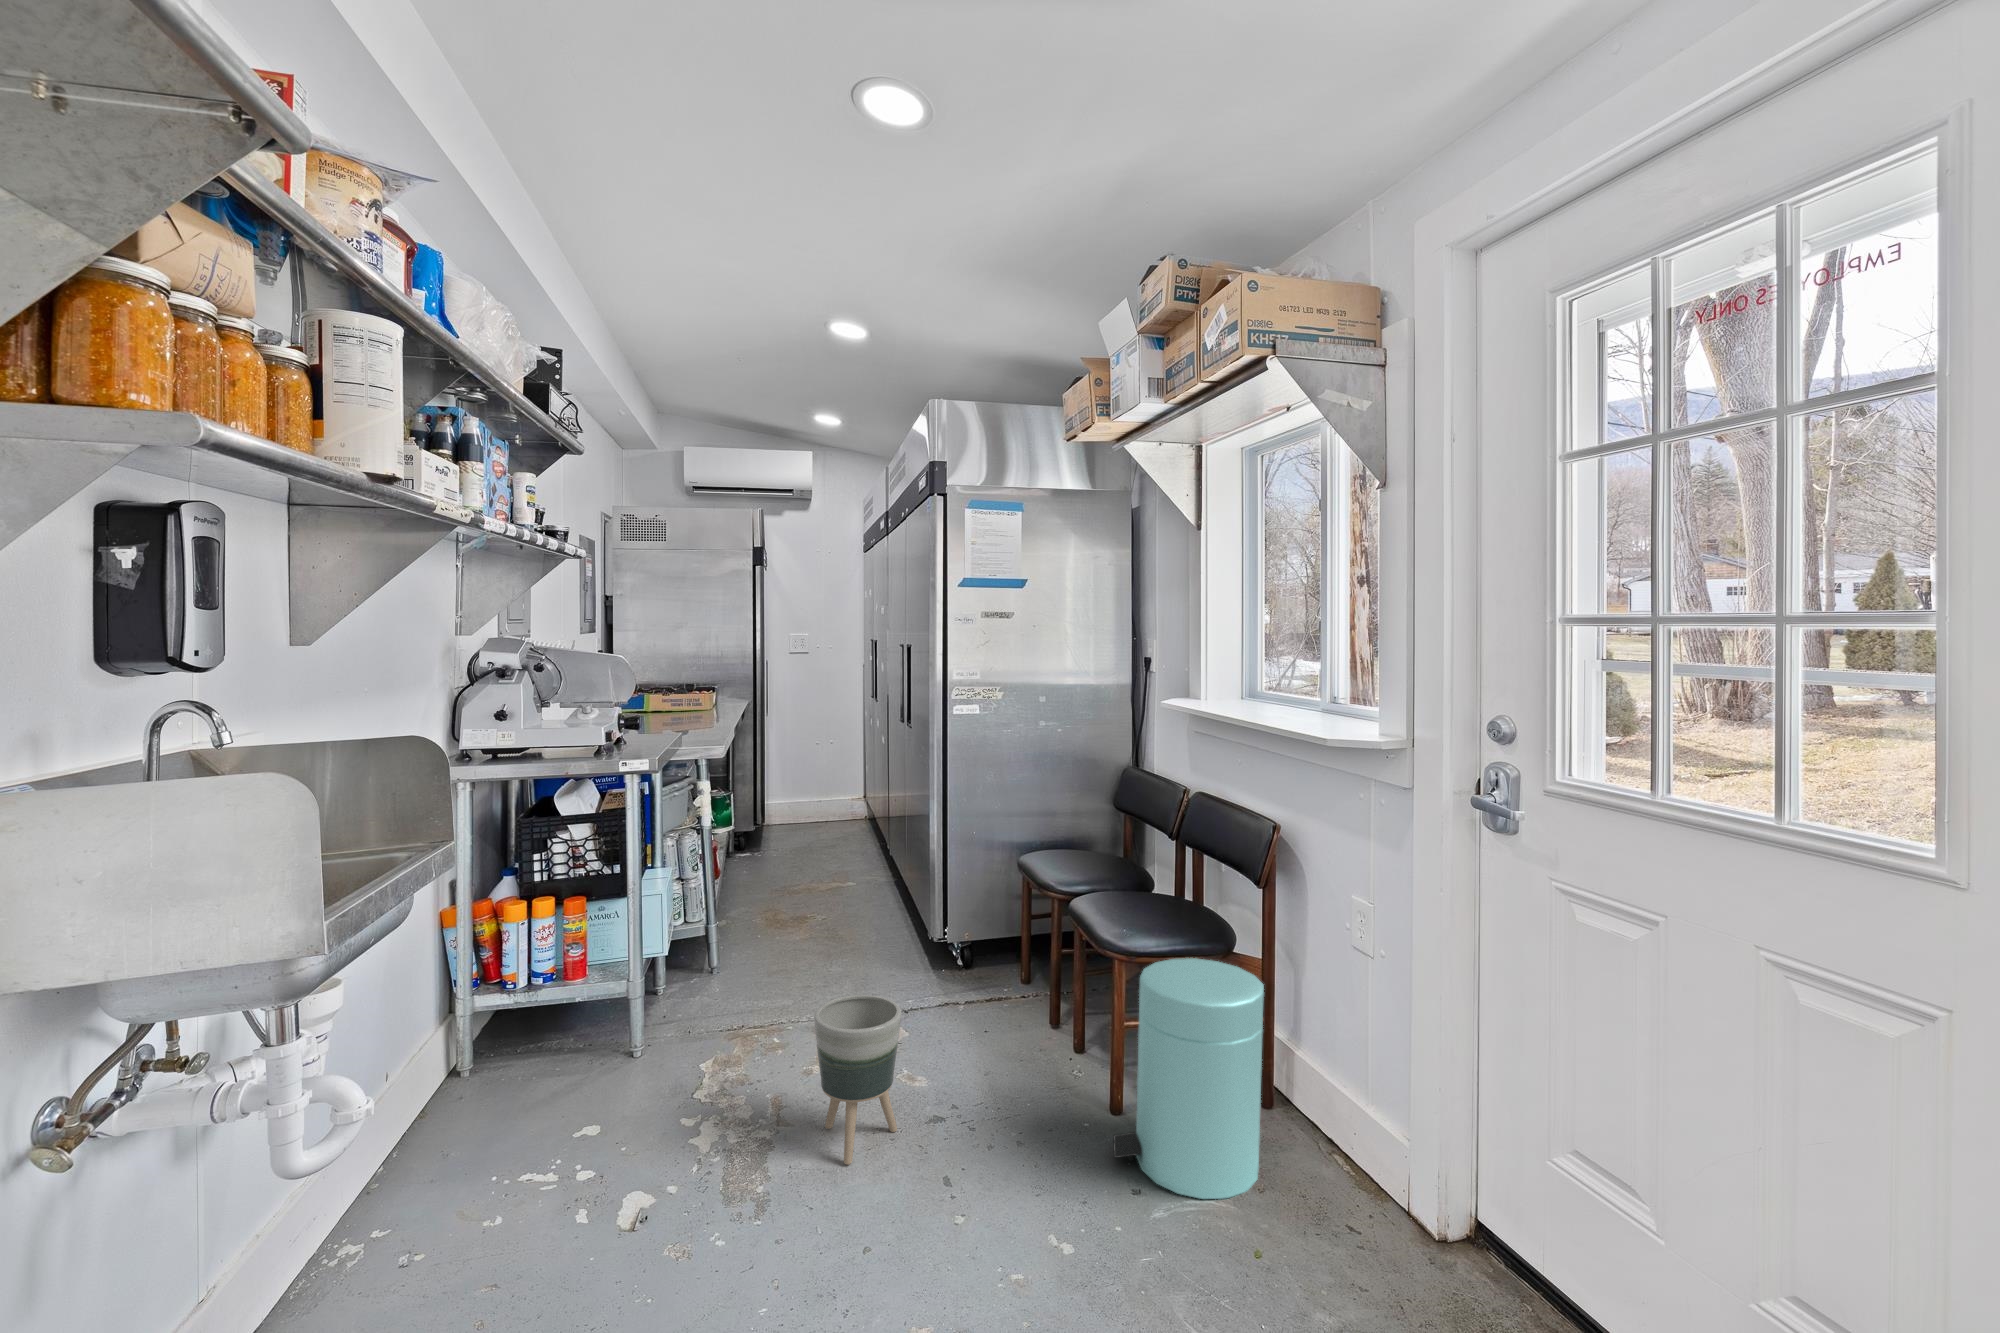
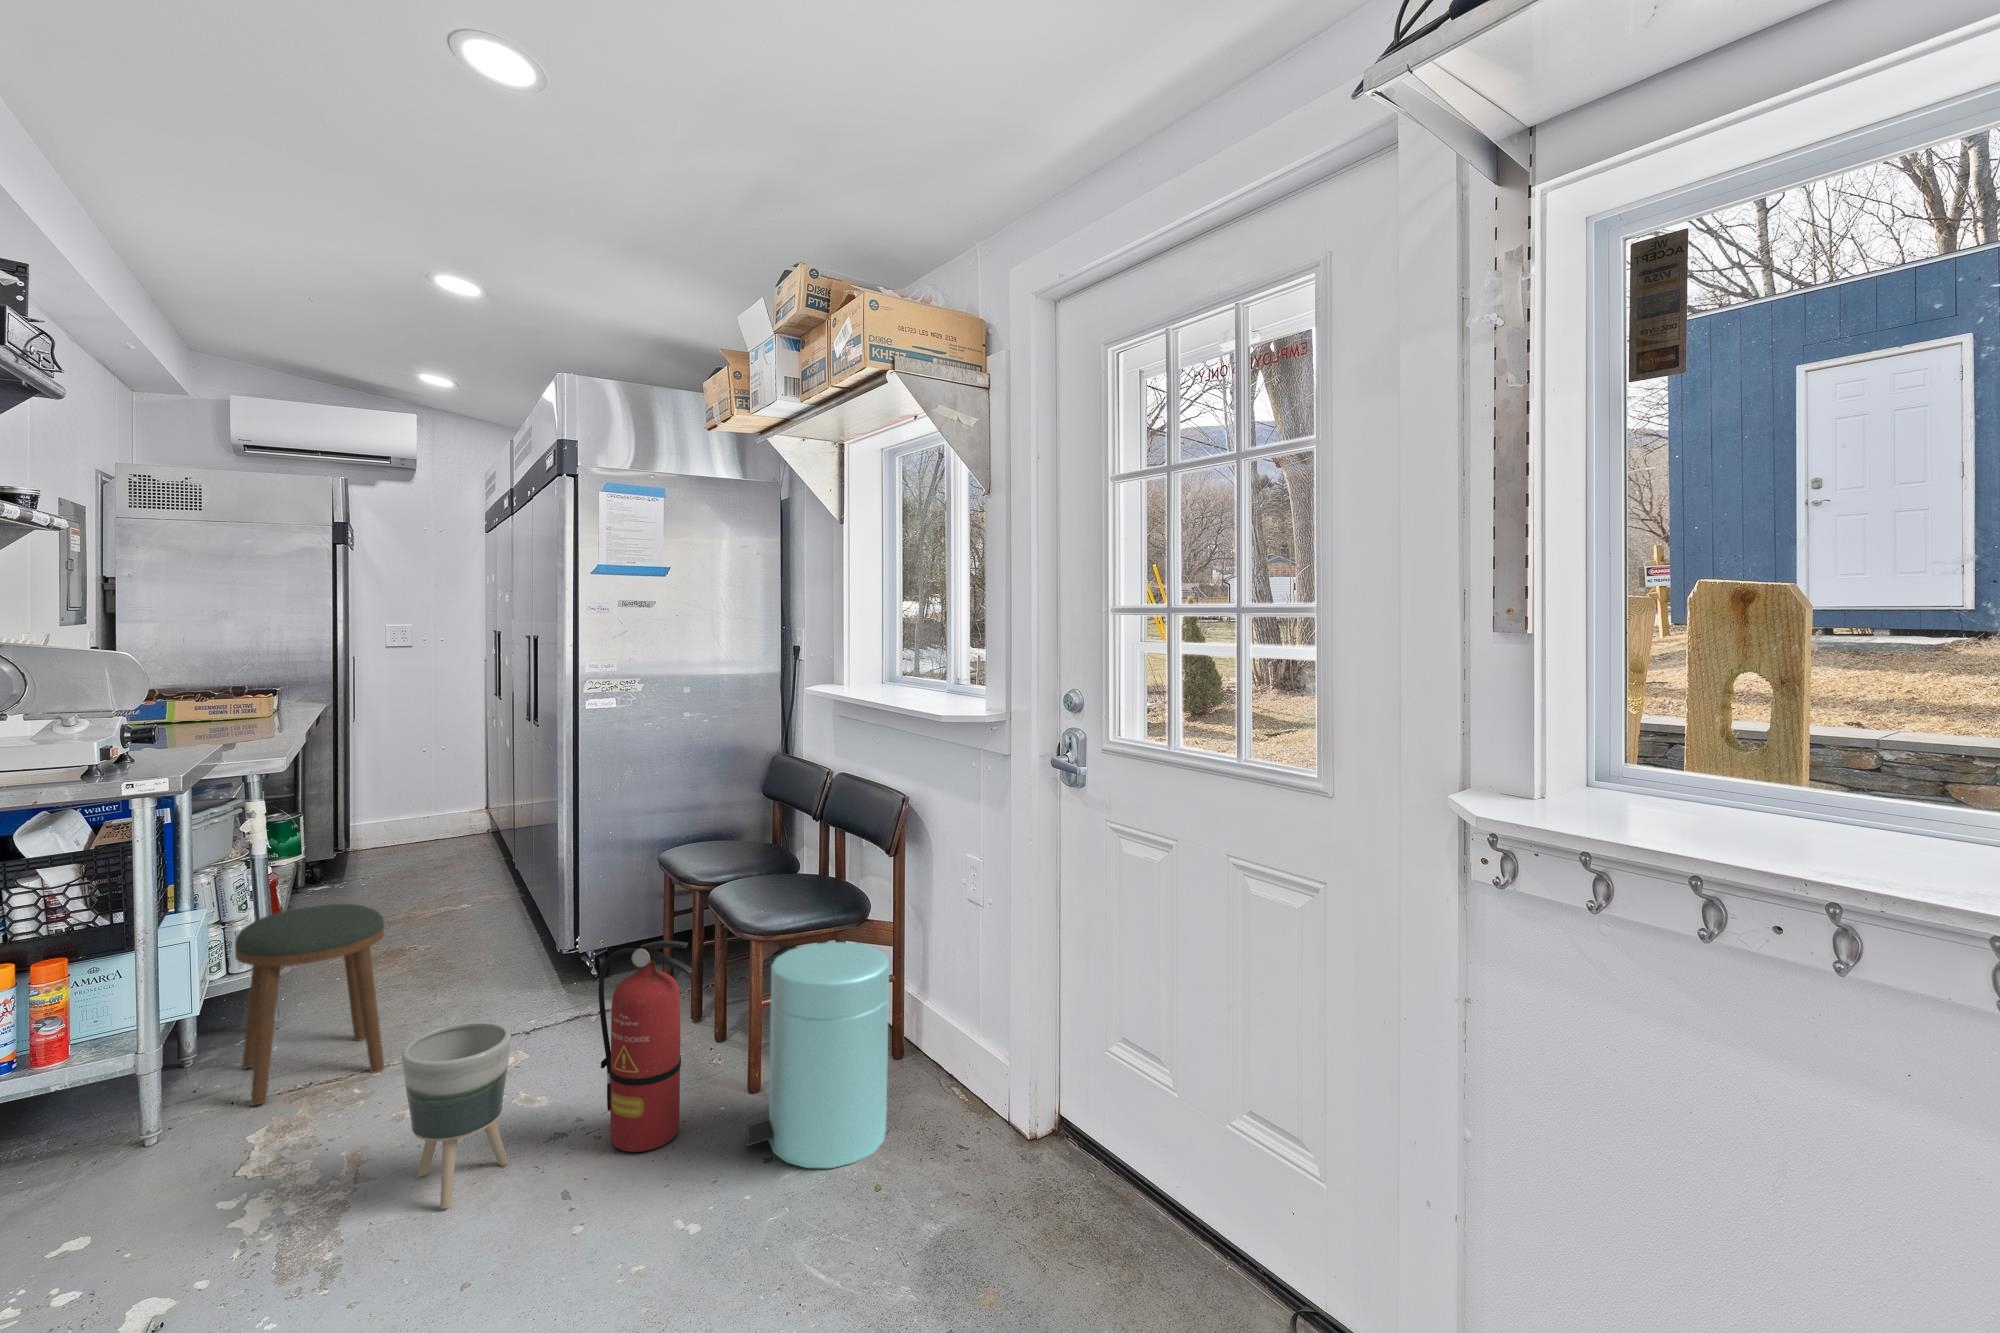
stool: none [690,874,796,1039] -> present [235,904,384,1105]
fire extinguisher: none [975,939,1061,1143] -> present [599,940,692,1152]

